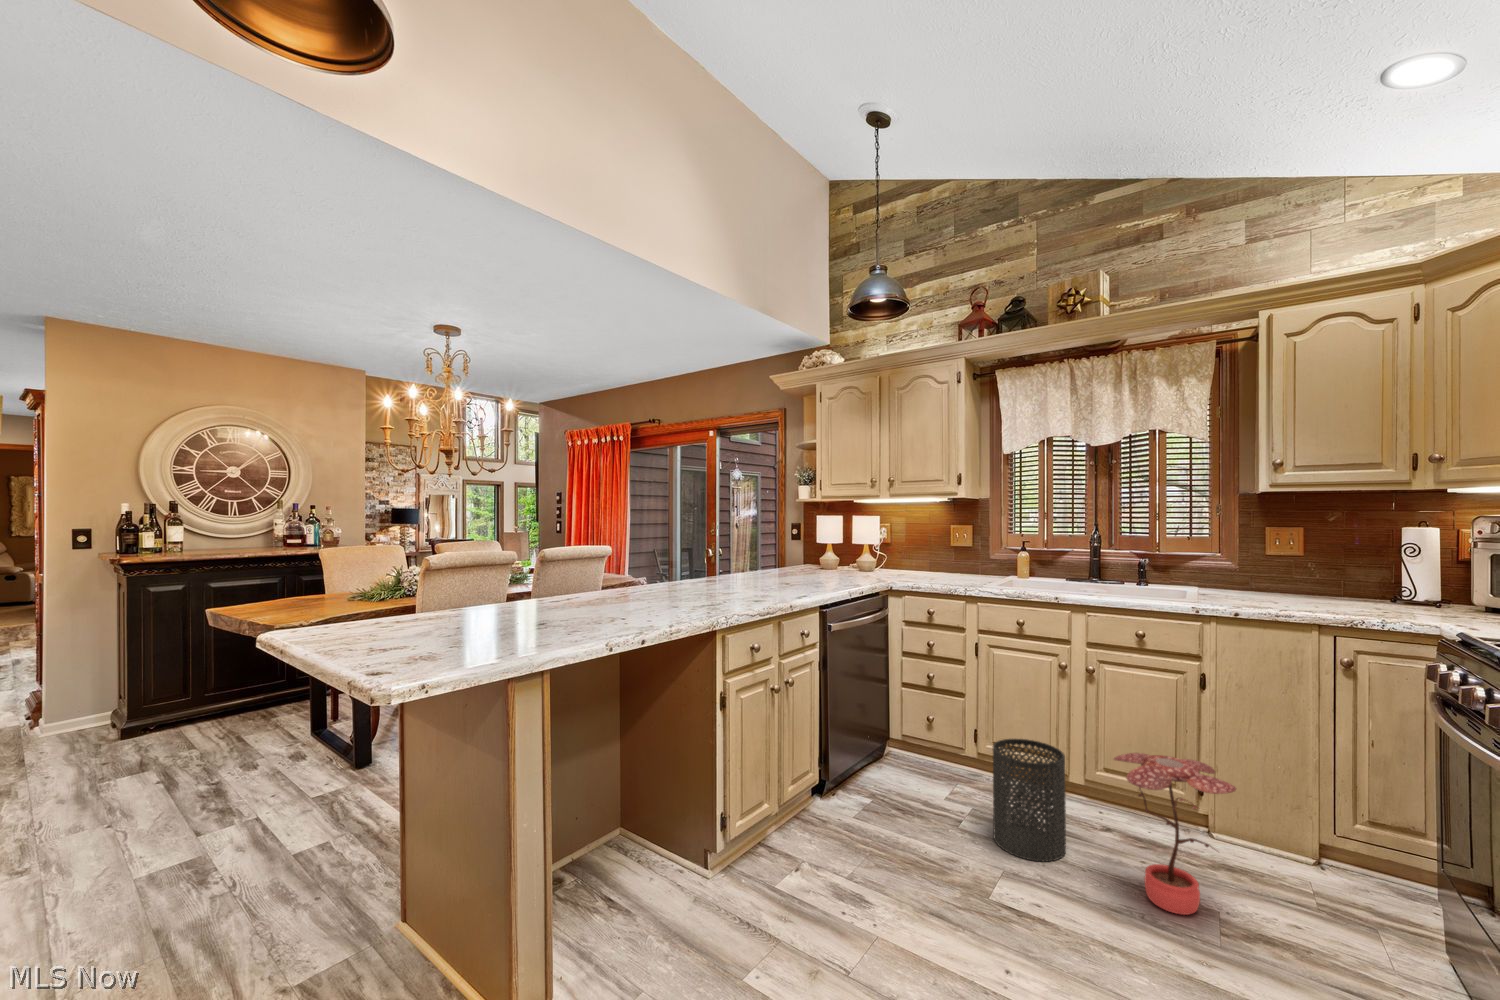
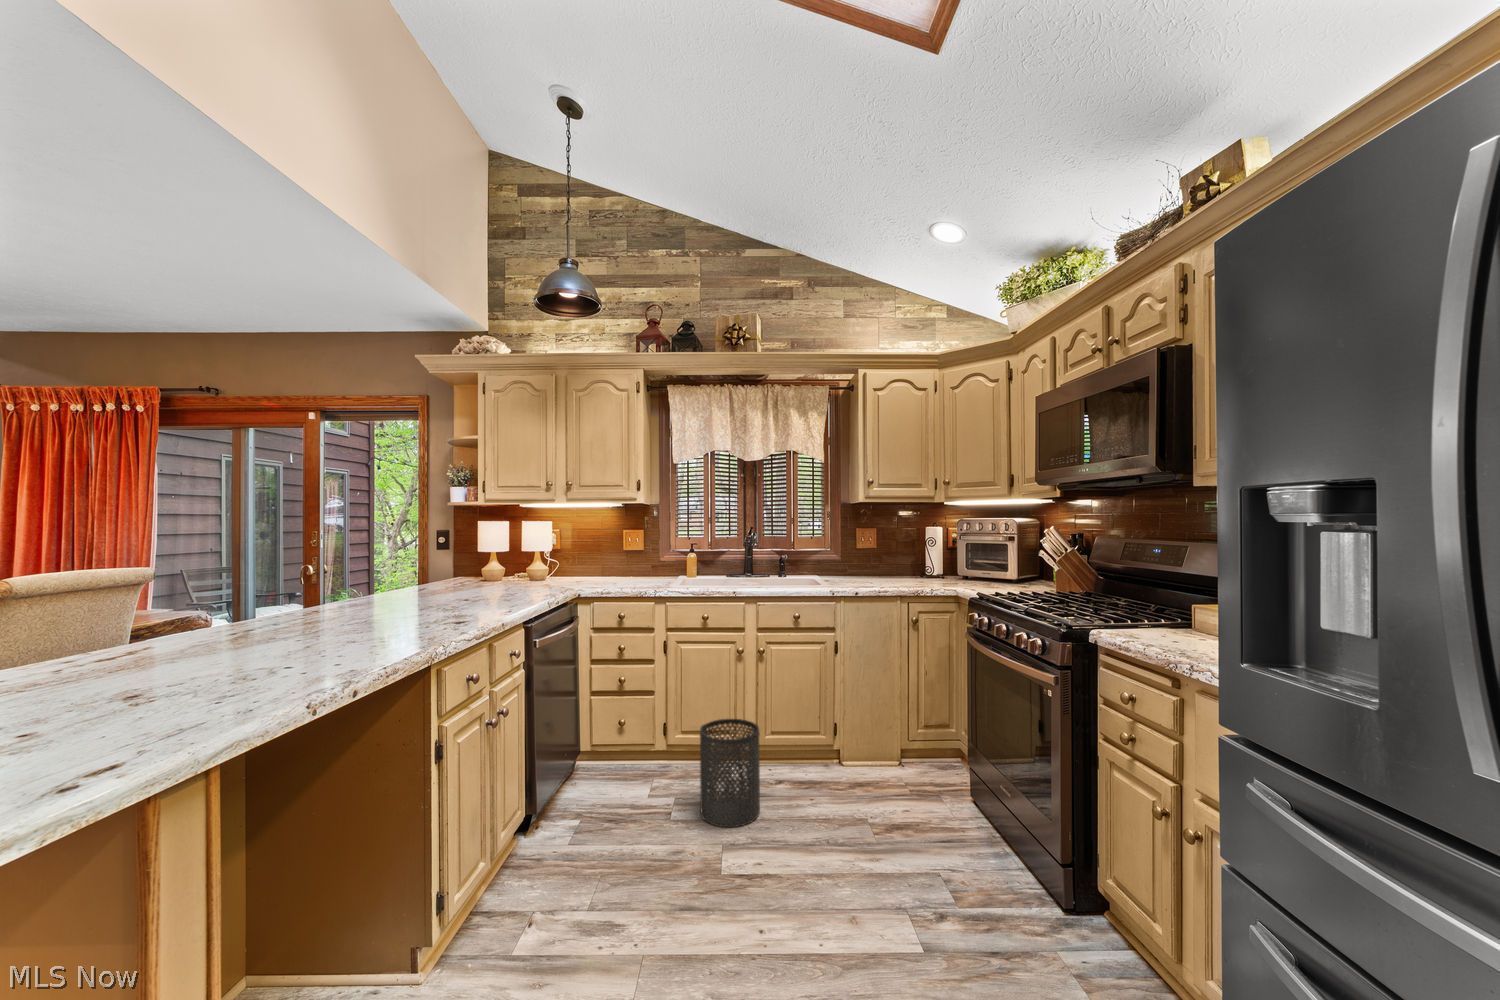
potted plant: present [1114,753,1236,915] -> none [799,707,884,831]

